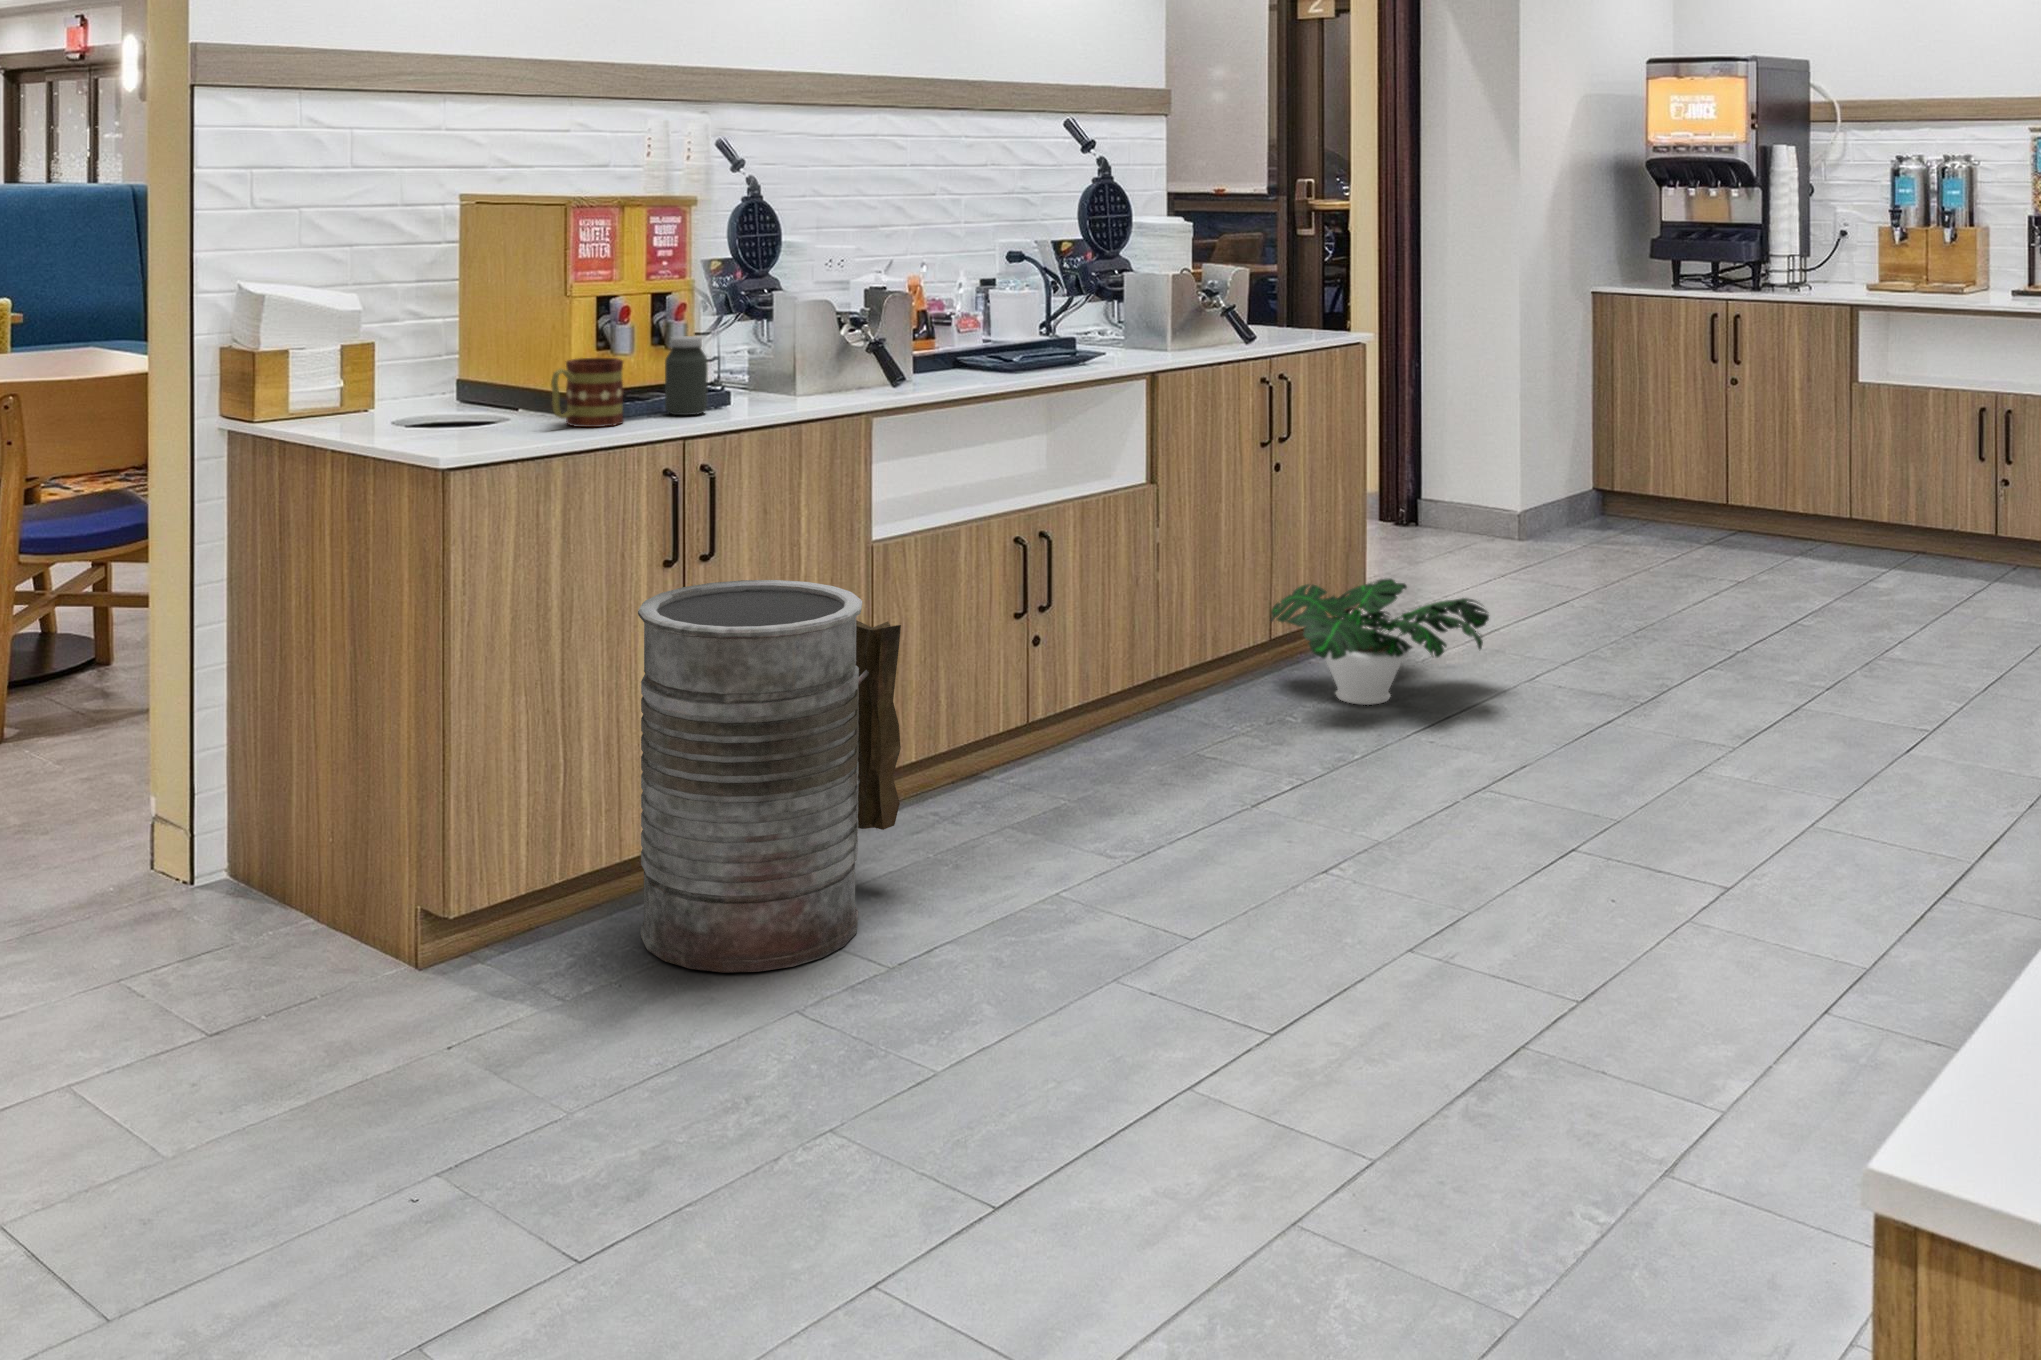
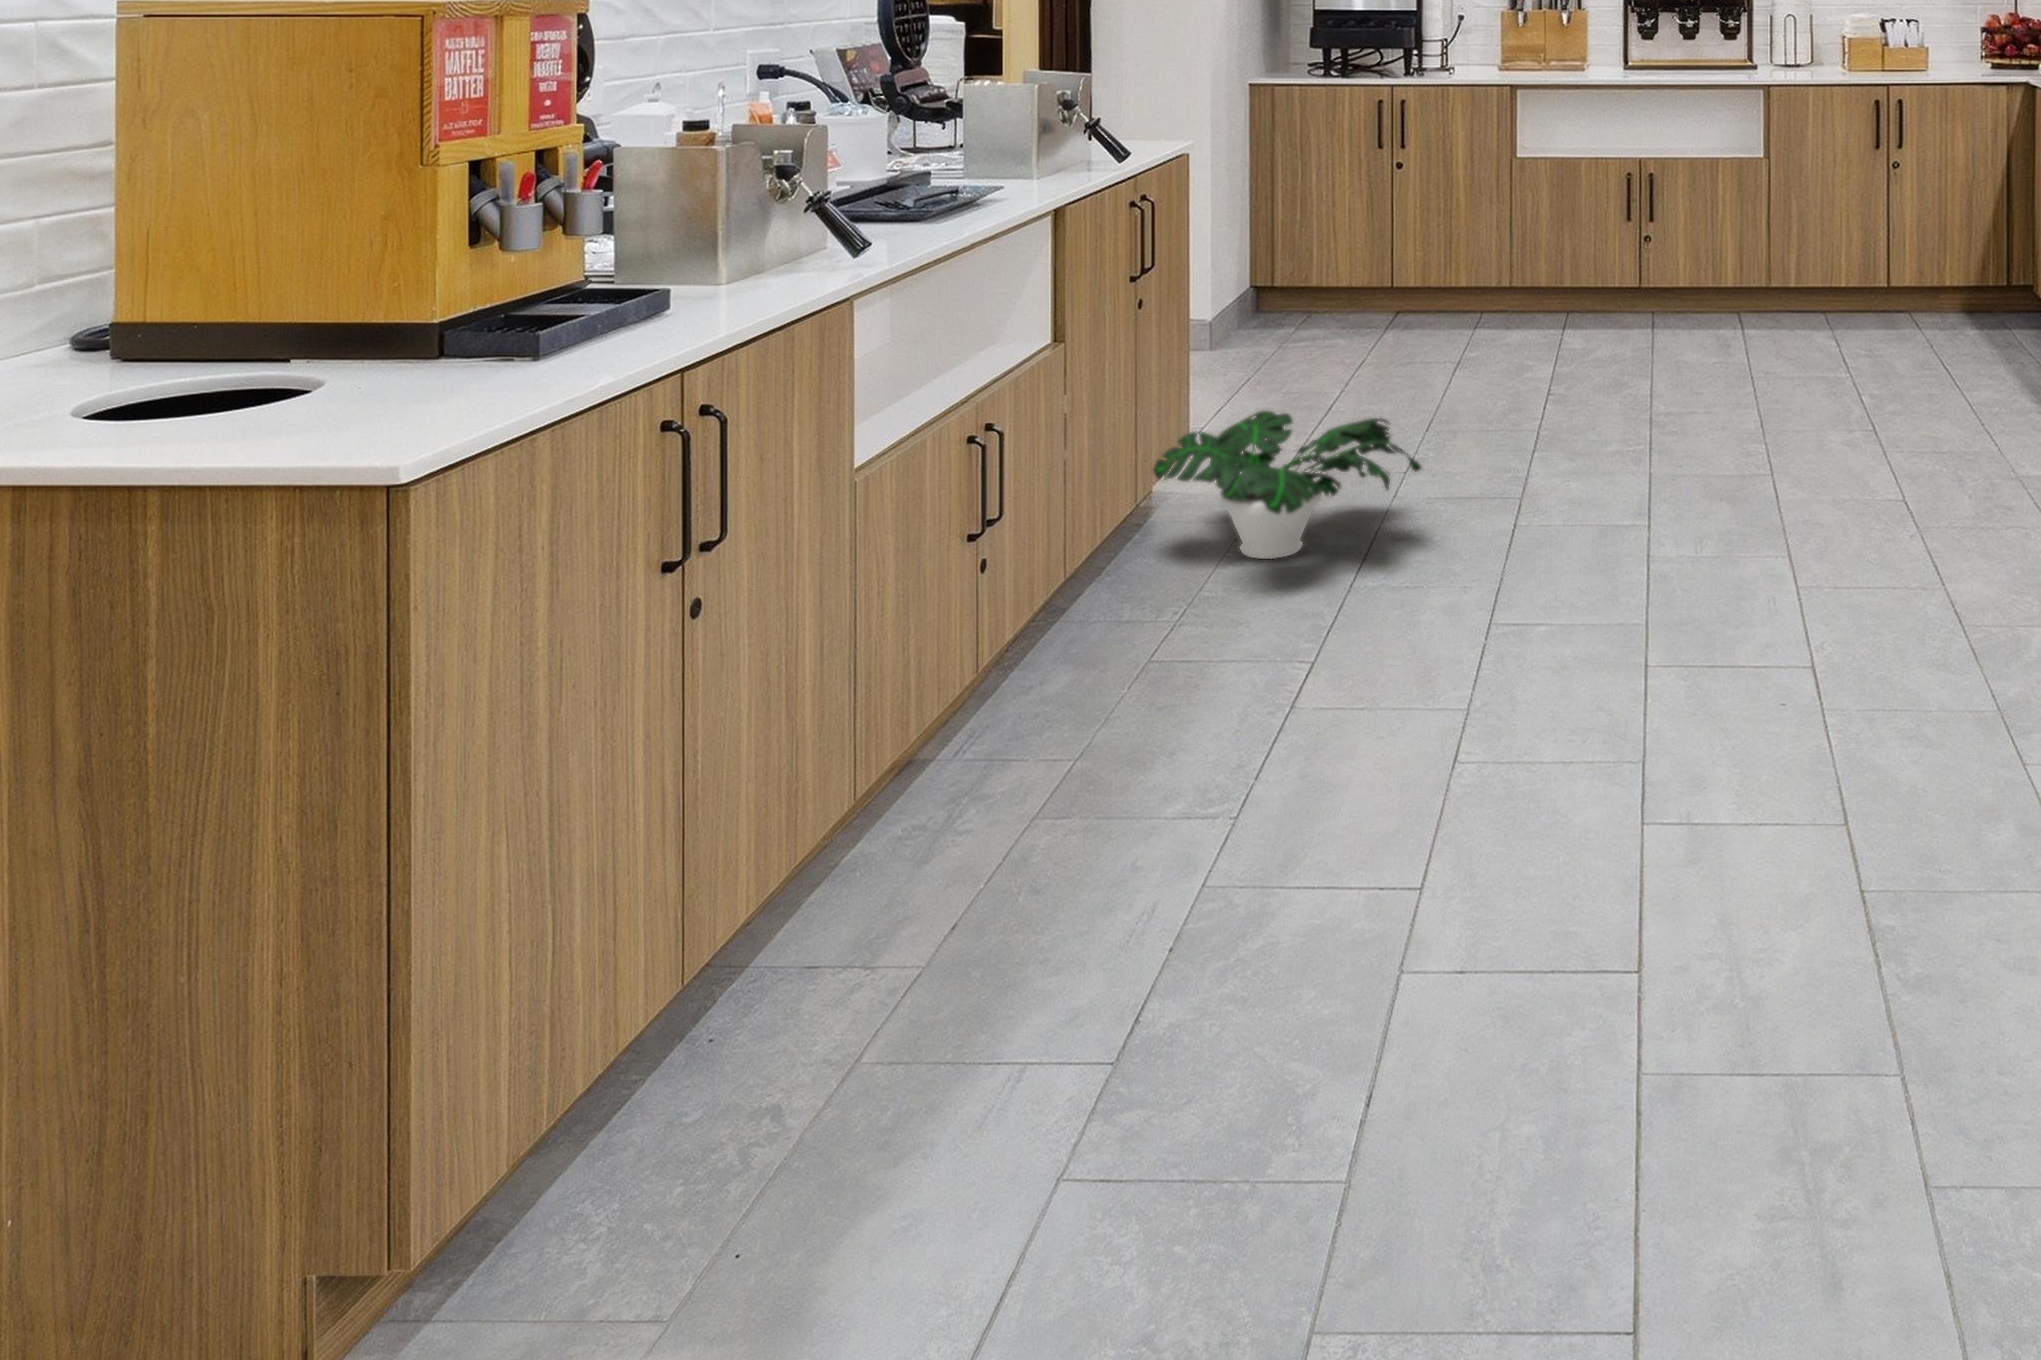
jar: present [665,336,708,415] -> none [591,207,664,333]
mug: present [551,358,623,427] -> none [453,254,559,375]
trash can: present [638,580,901,973] -> none [675,551,1043,1219]

